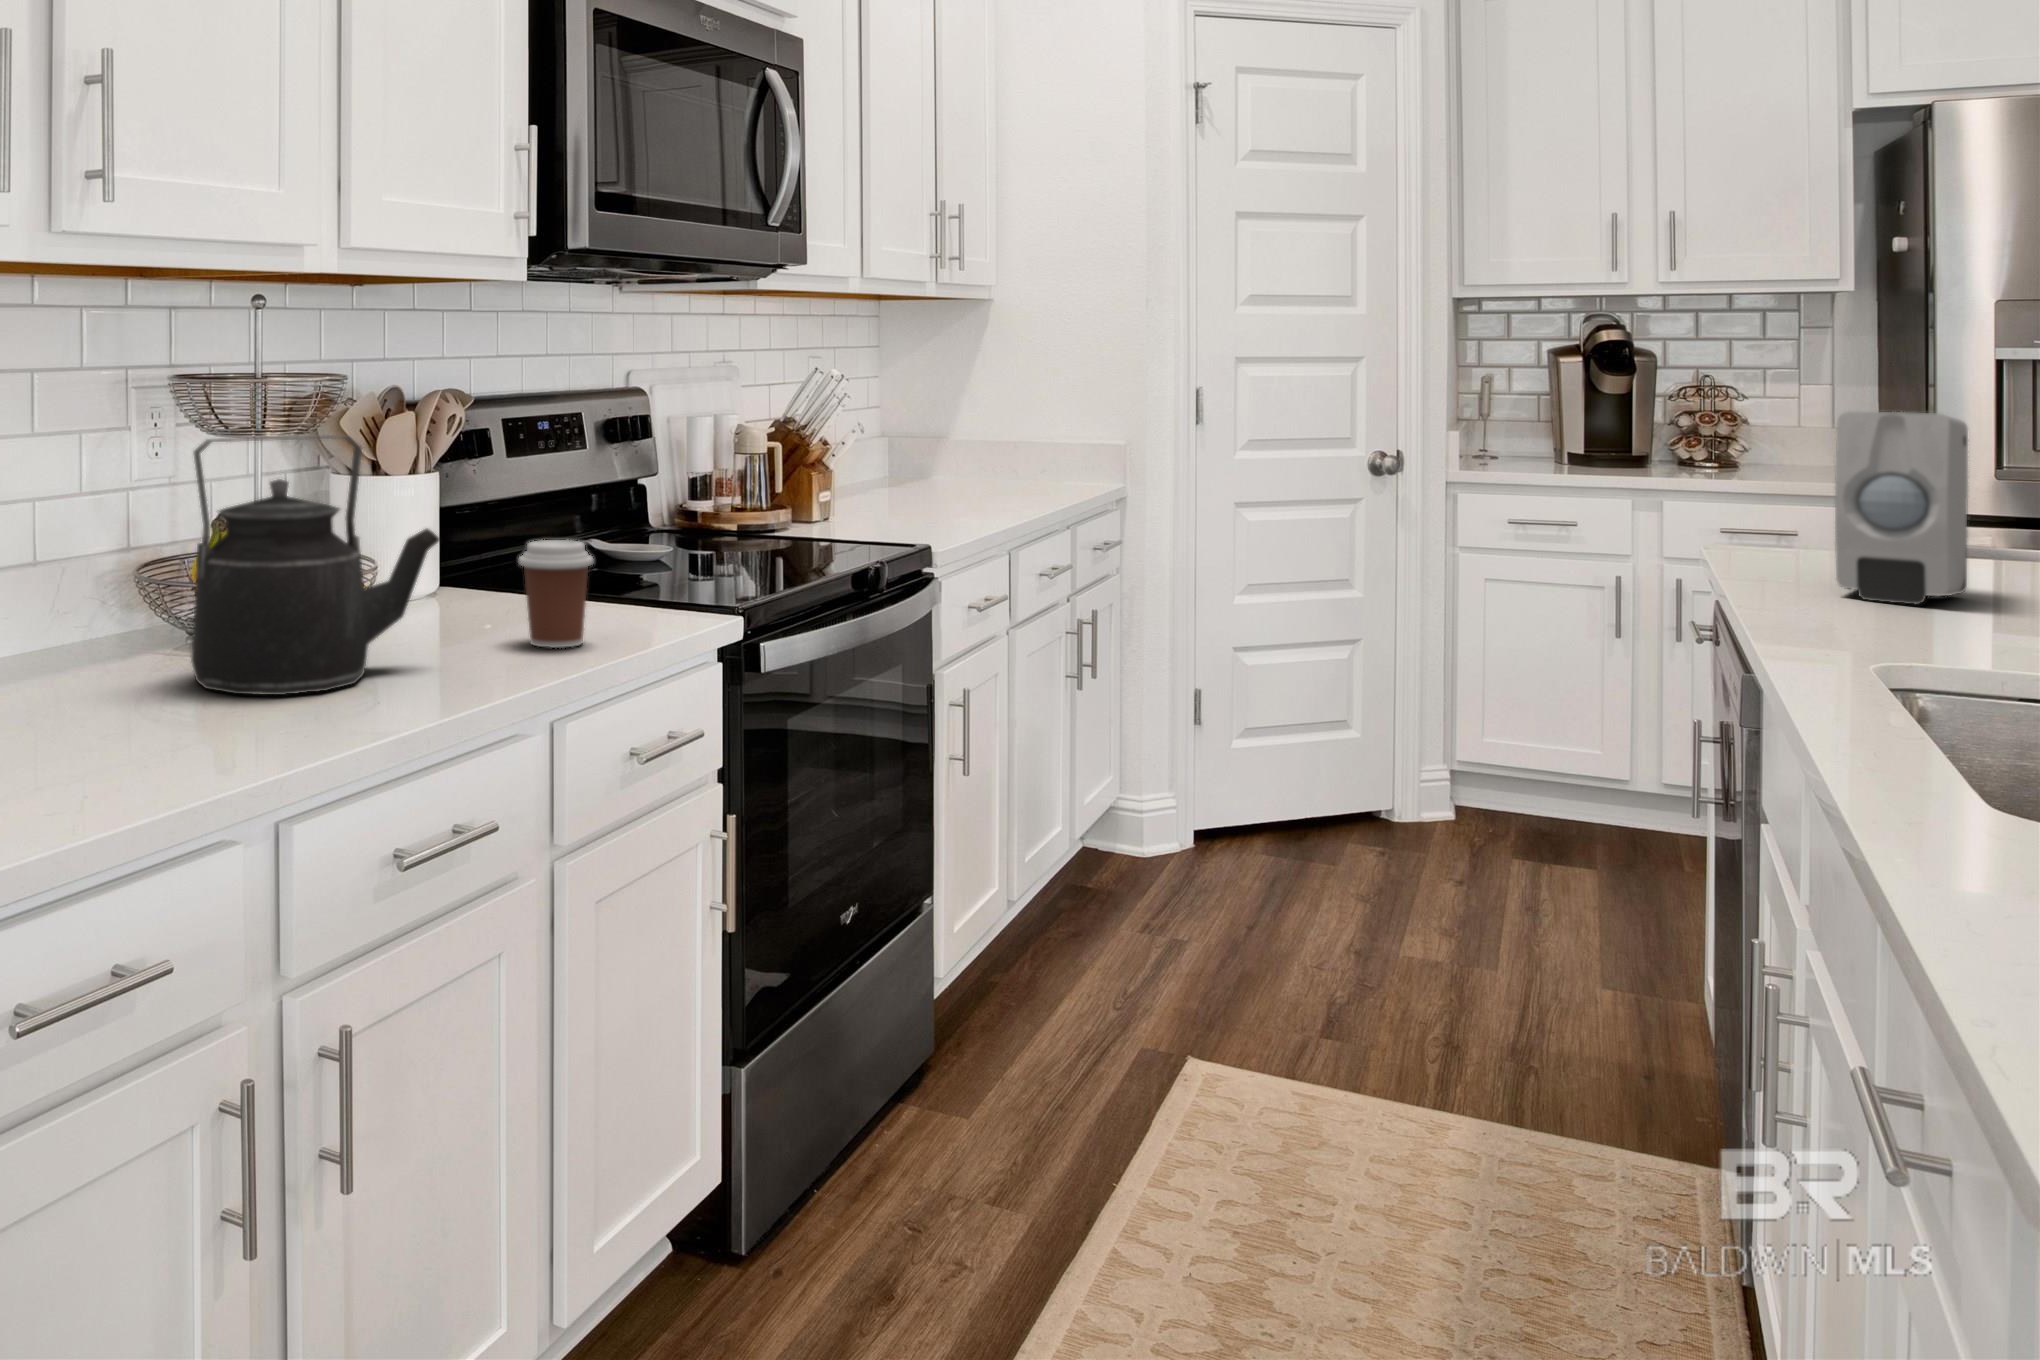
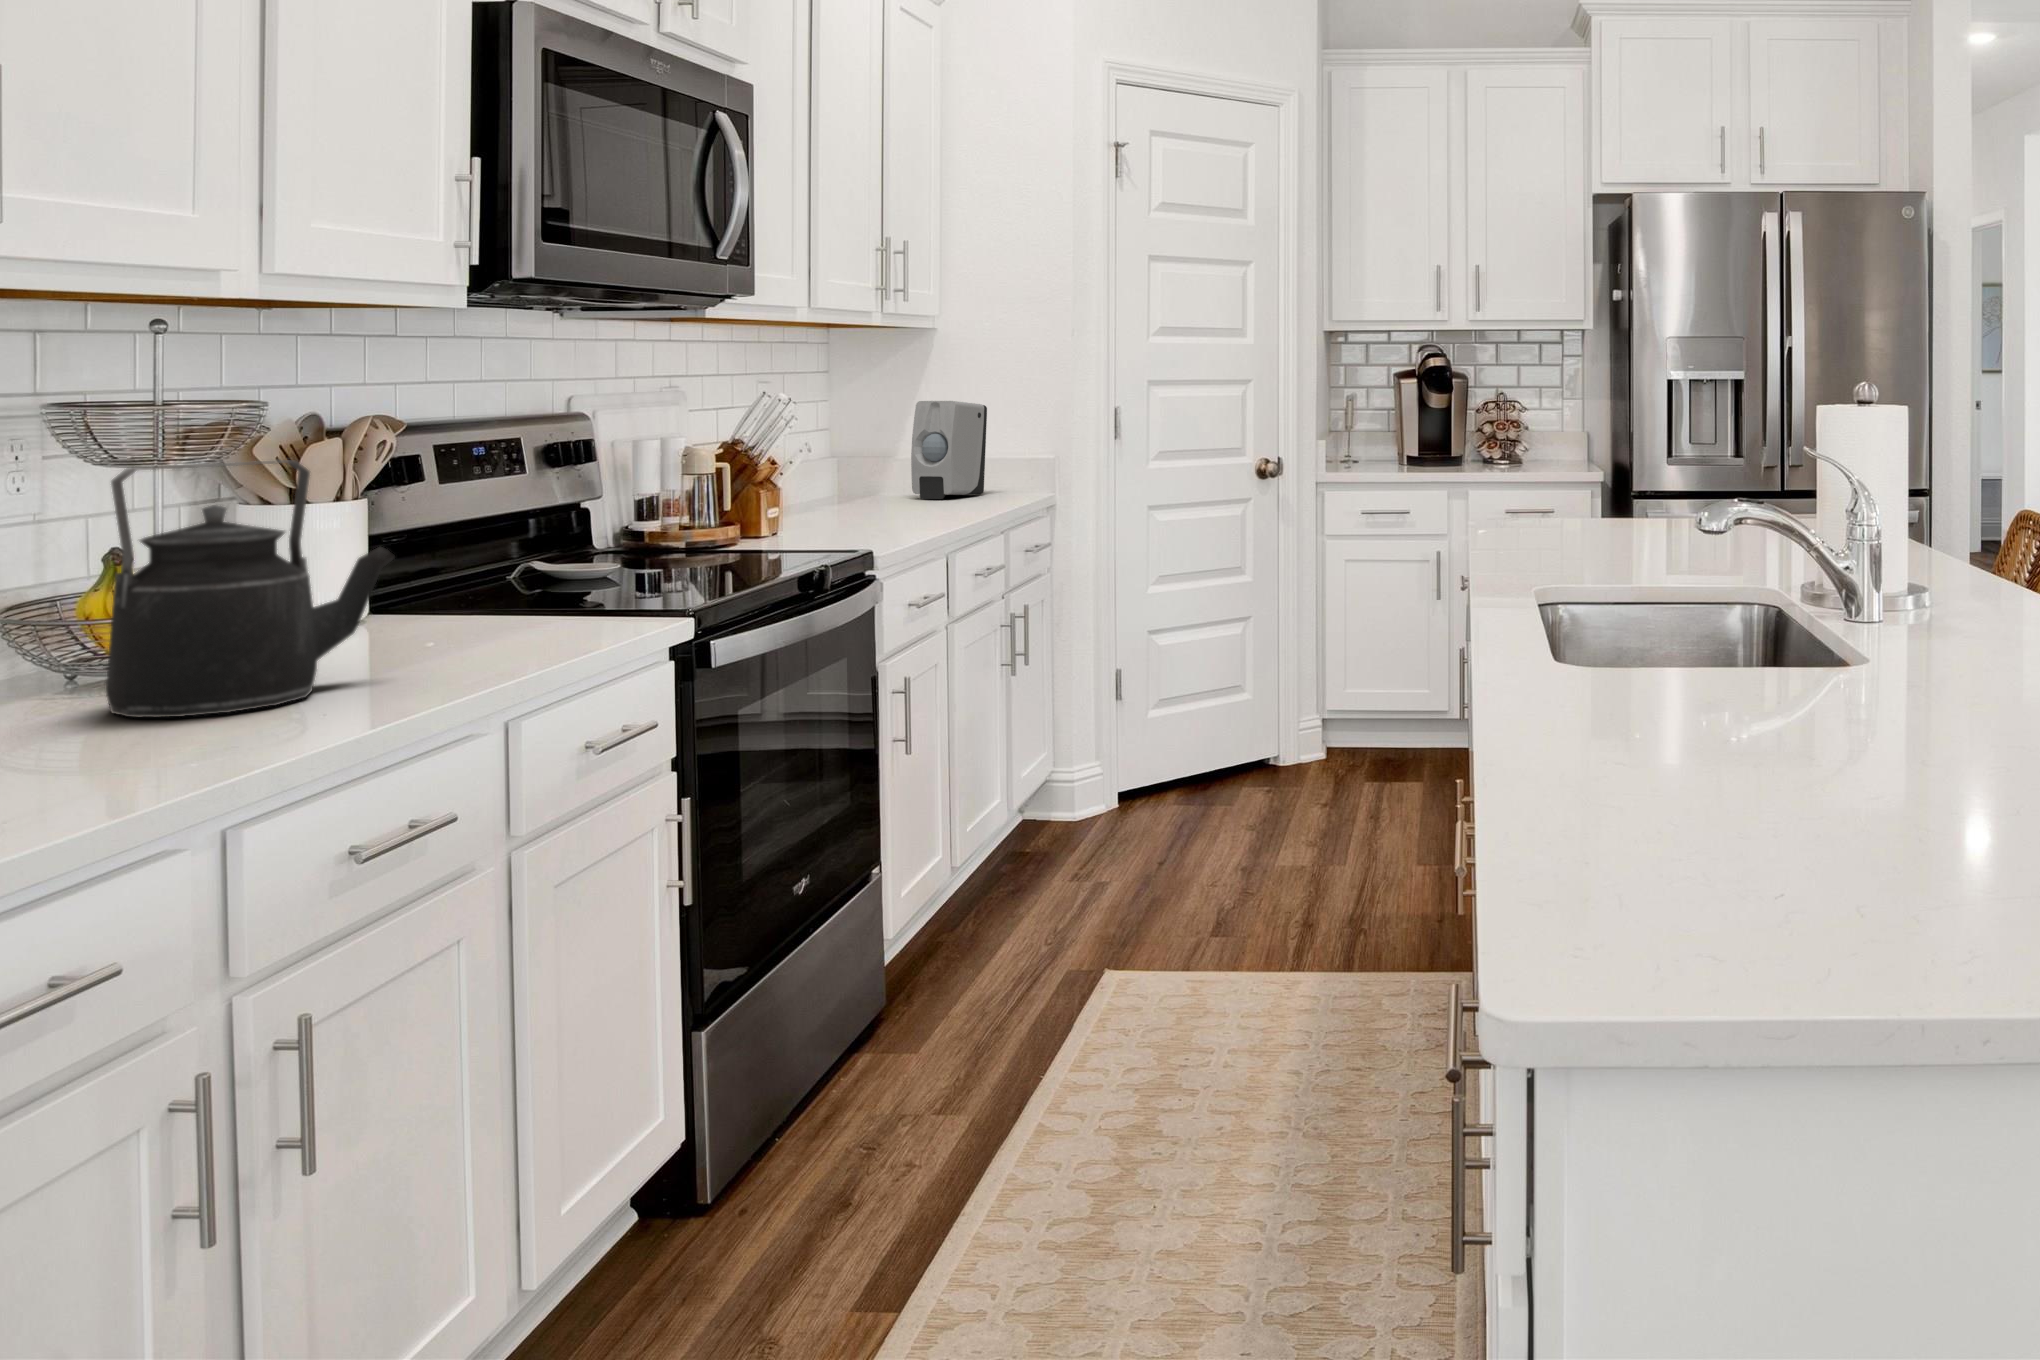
soap dispenser: present [1835,411,1968,604] -> present [911,401,987,499]
coffee cup: present [518,540,593,648] -> none [474,554,554,654]

